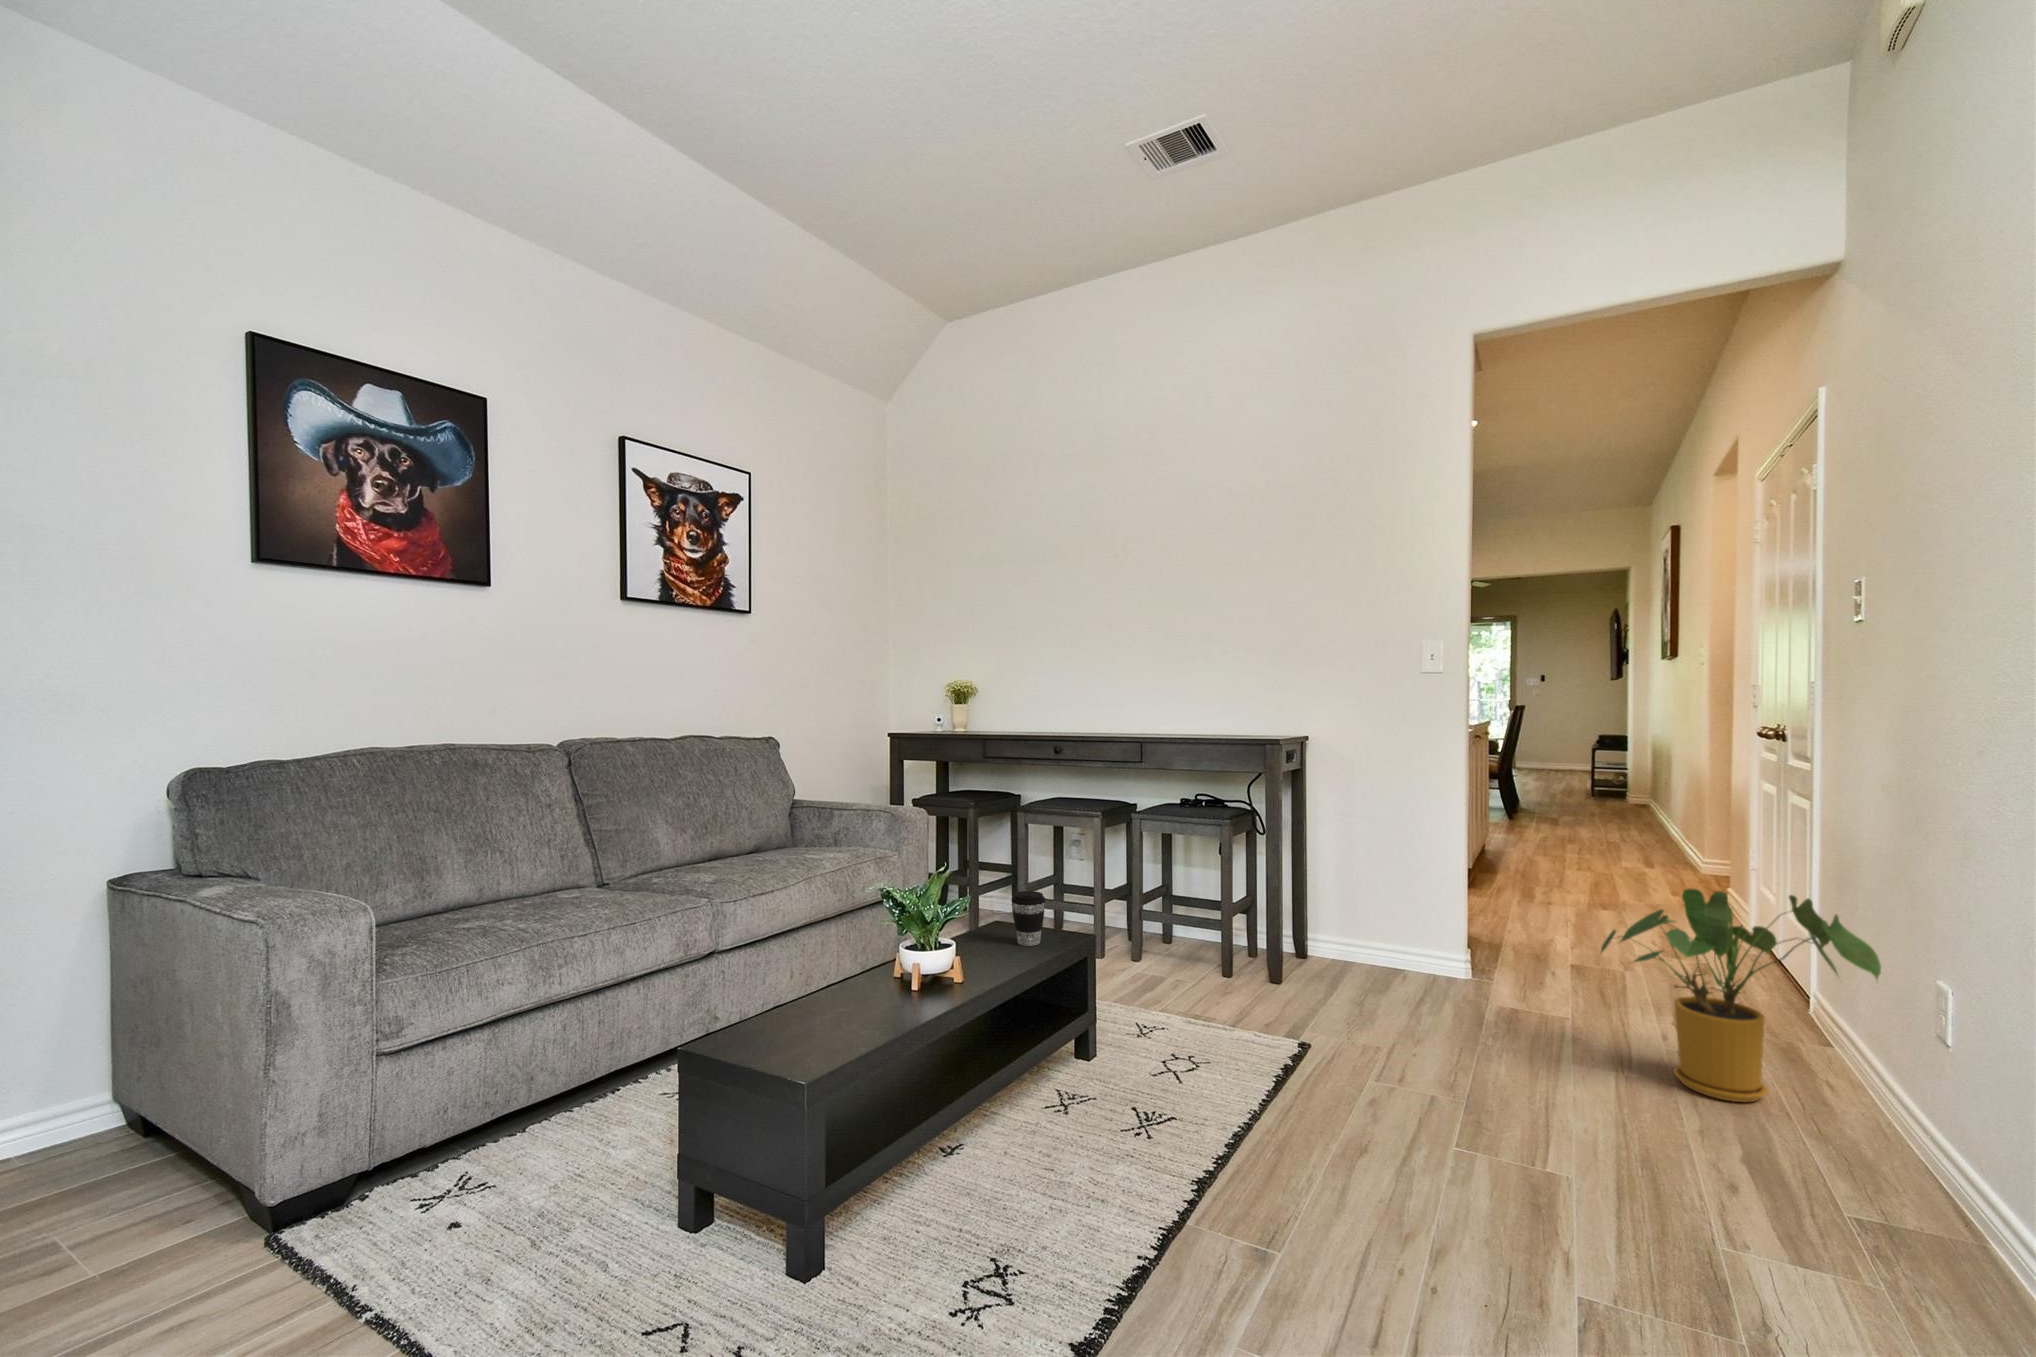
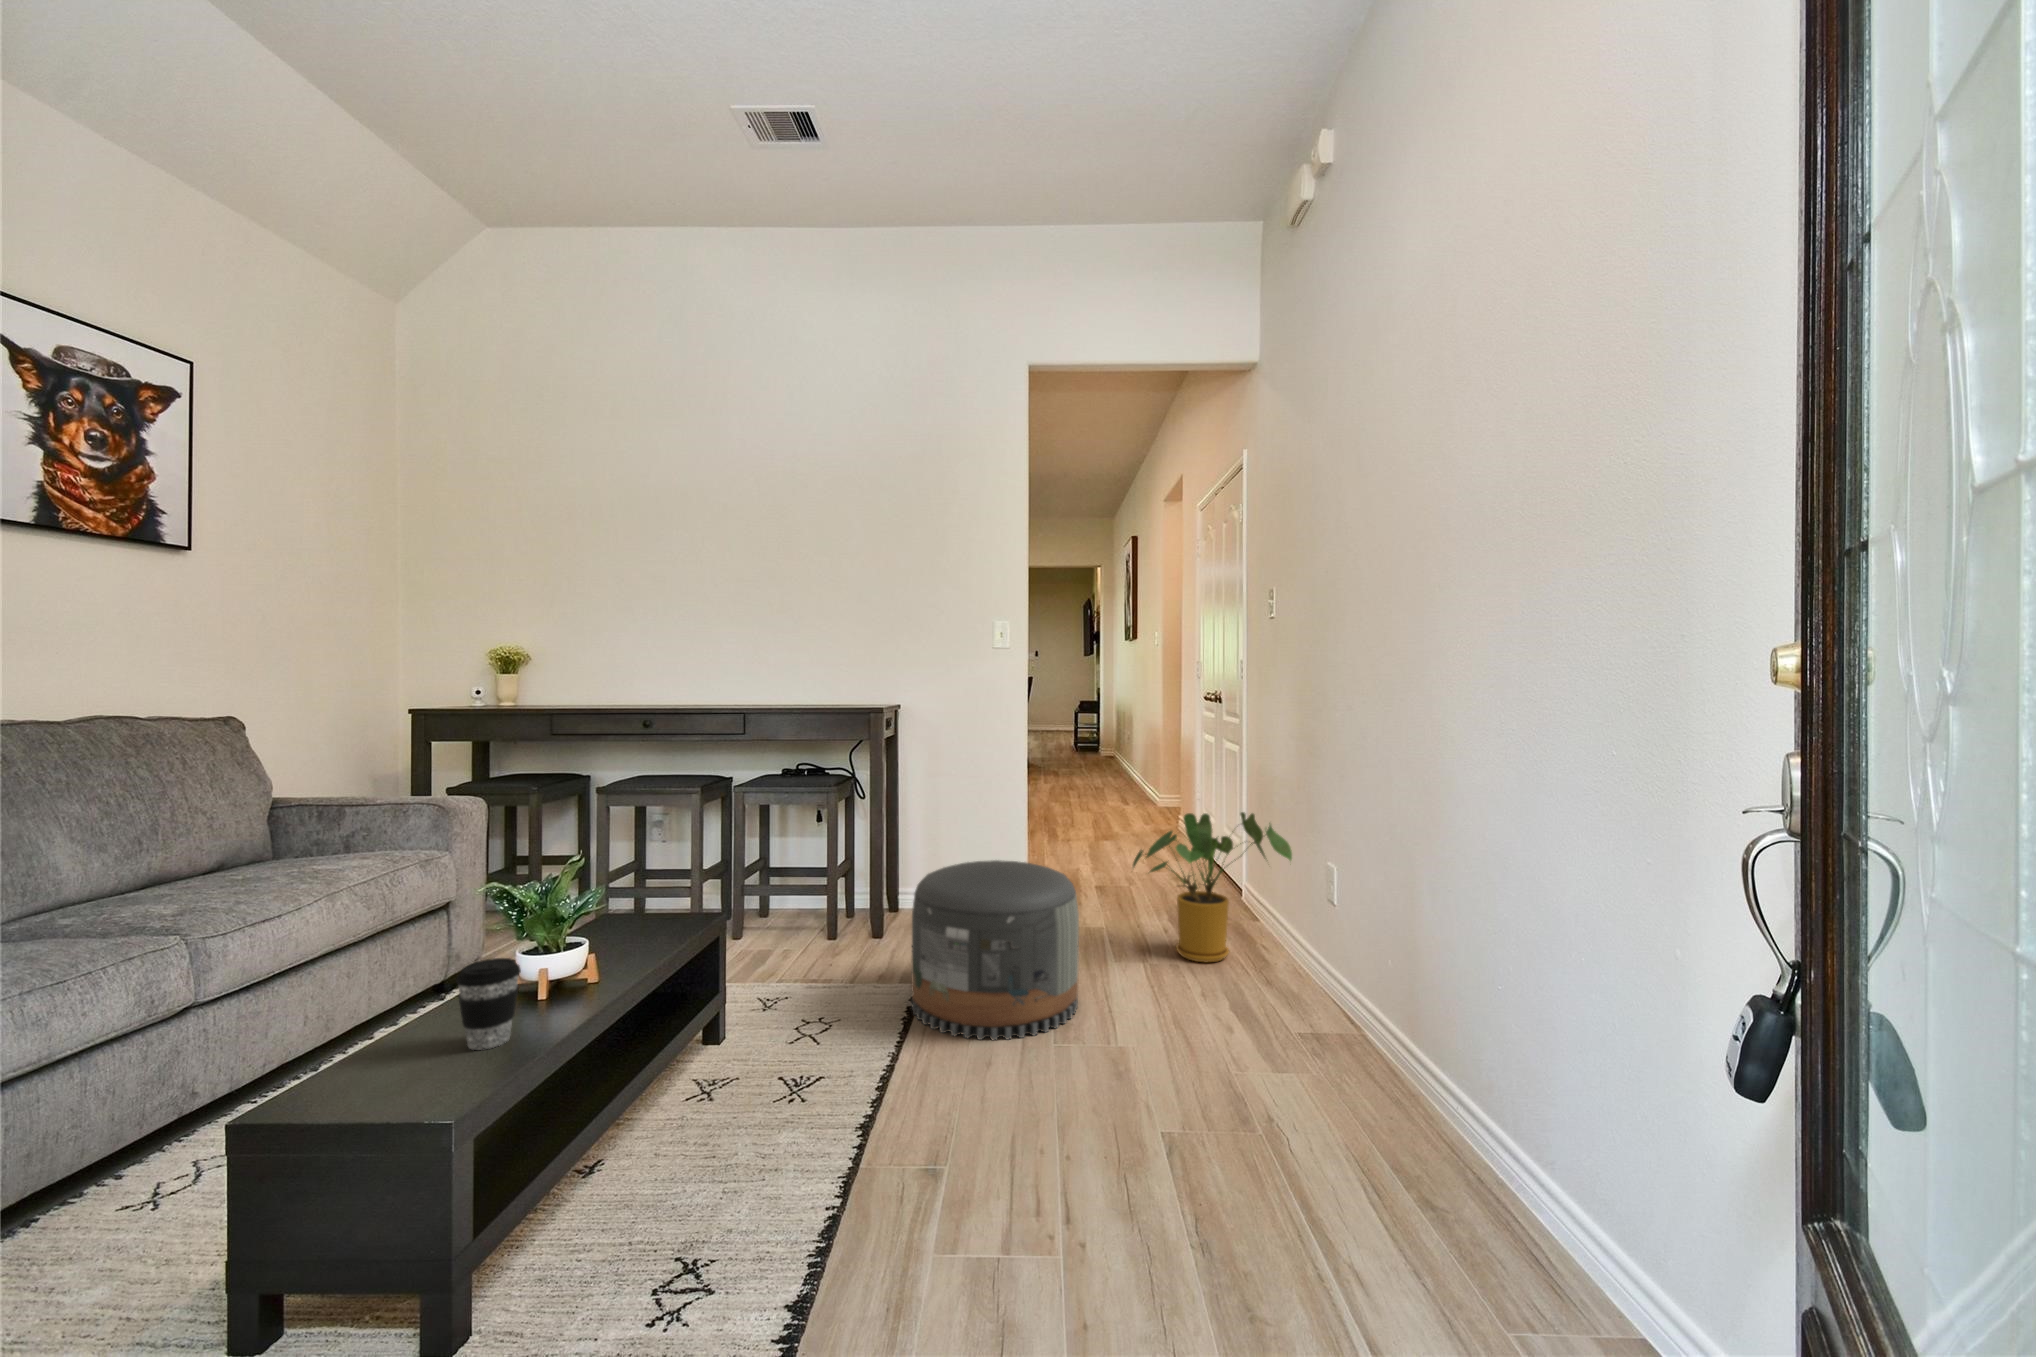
coffee cup: present [1012,891,1046,946] -> present [456,958,521,1050]
pouf: none [1285,919,1500,1138] -> present [911,860,1079,1040]

